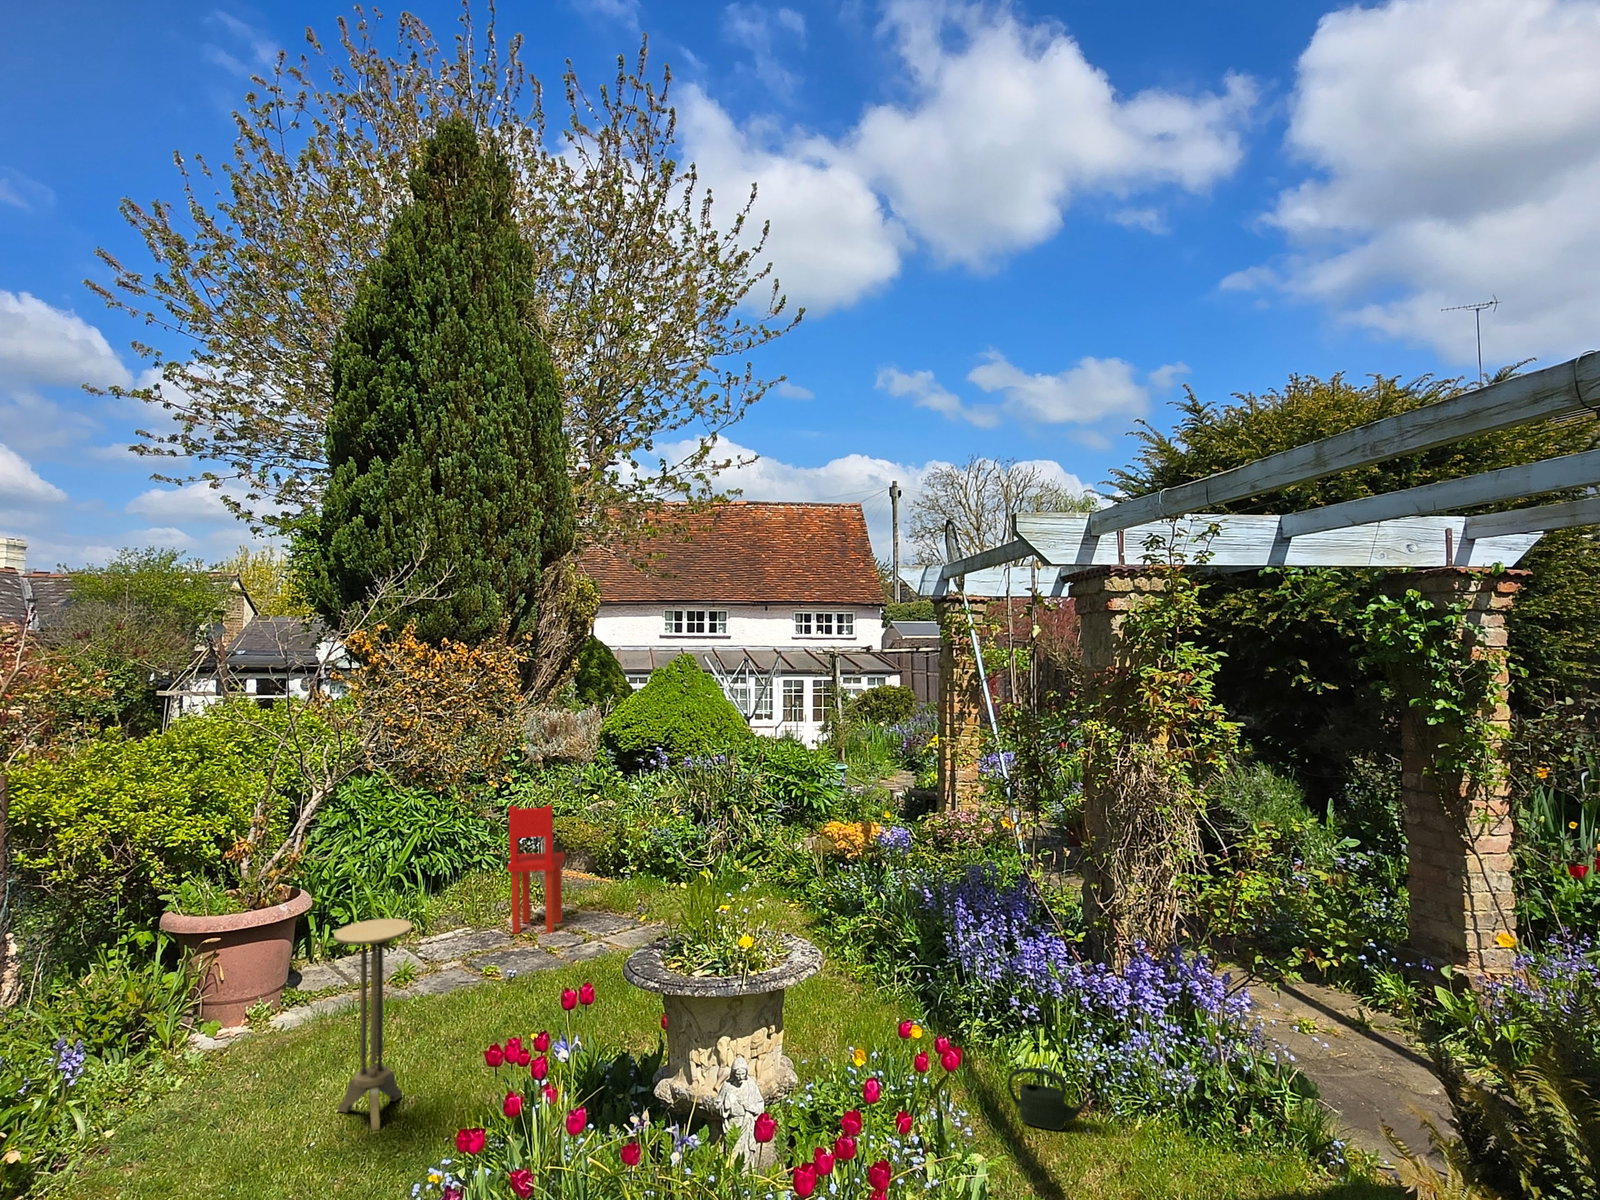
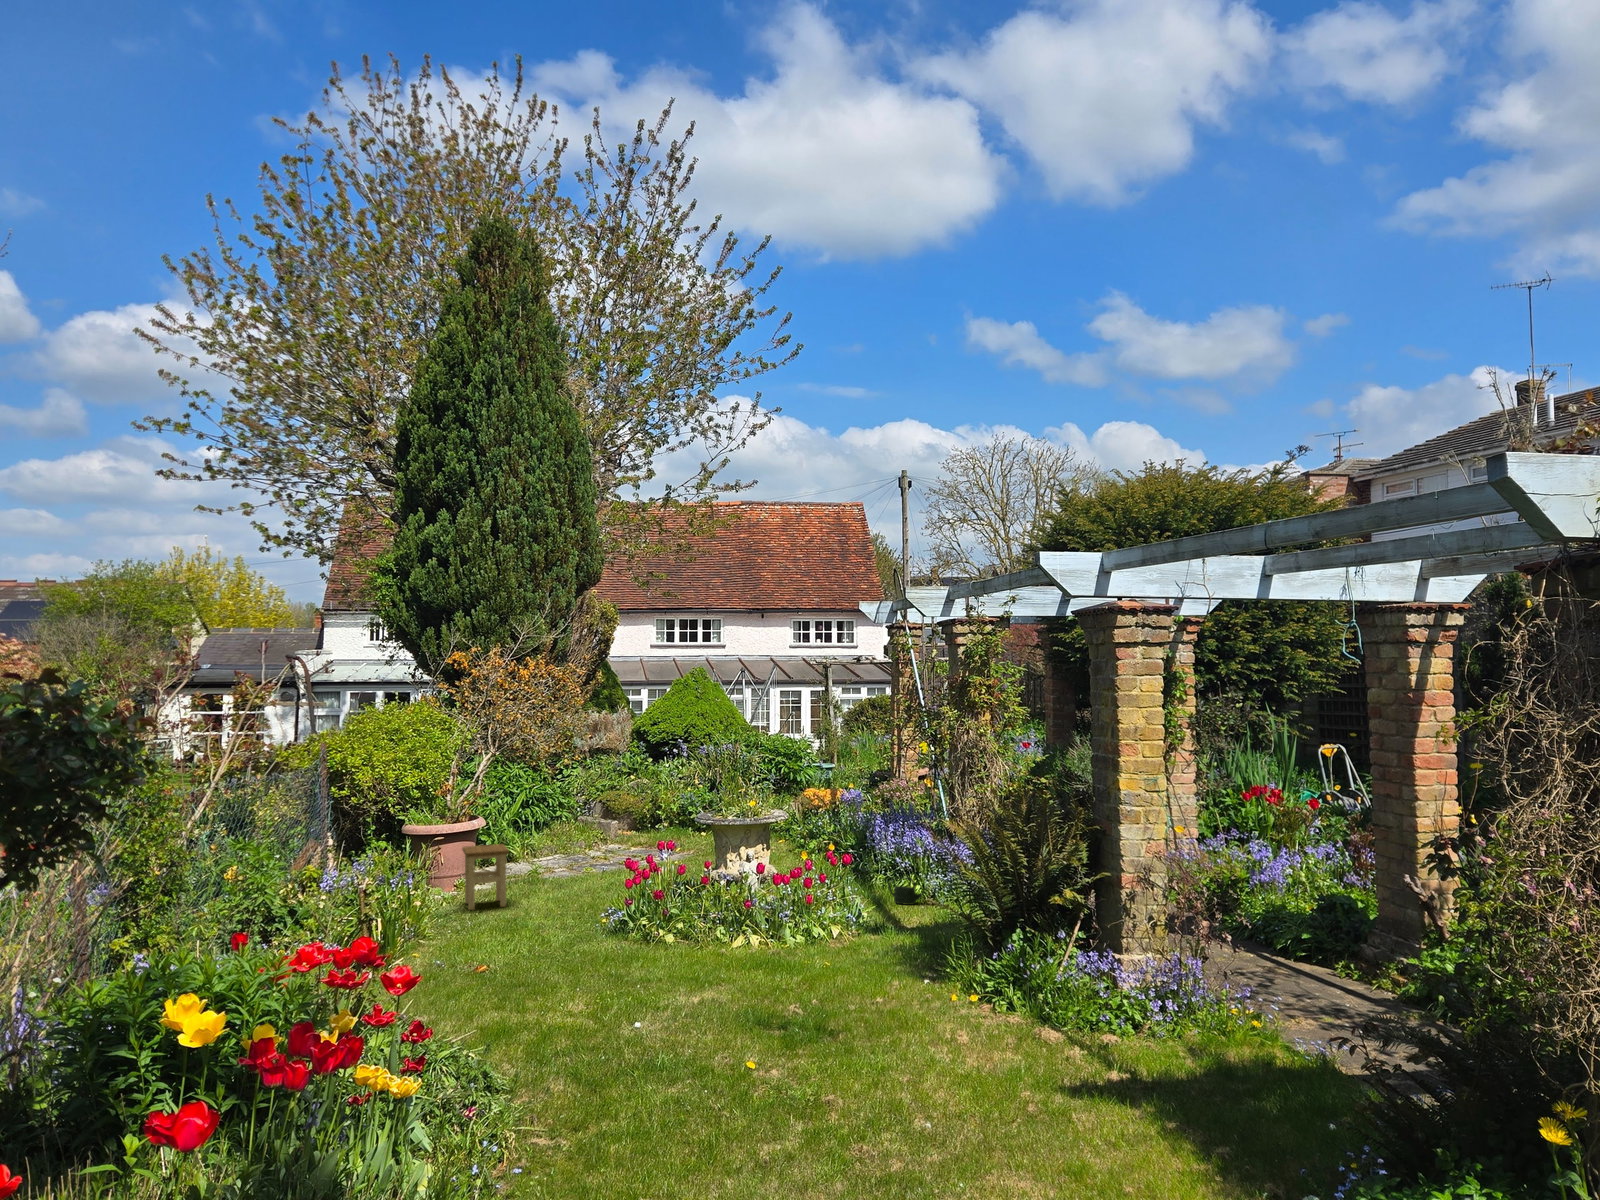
chair: present [507,805,565,933] -> none [593,768,629,853]
side table: present [334,919,412,1130] -> none [548,807,585,907]
stool: none [156,986,266,1142] -> present [462,844,509,910]

